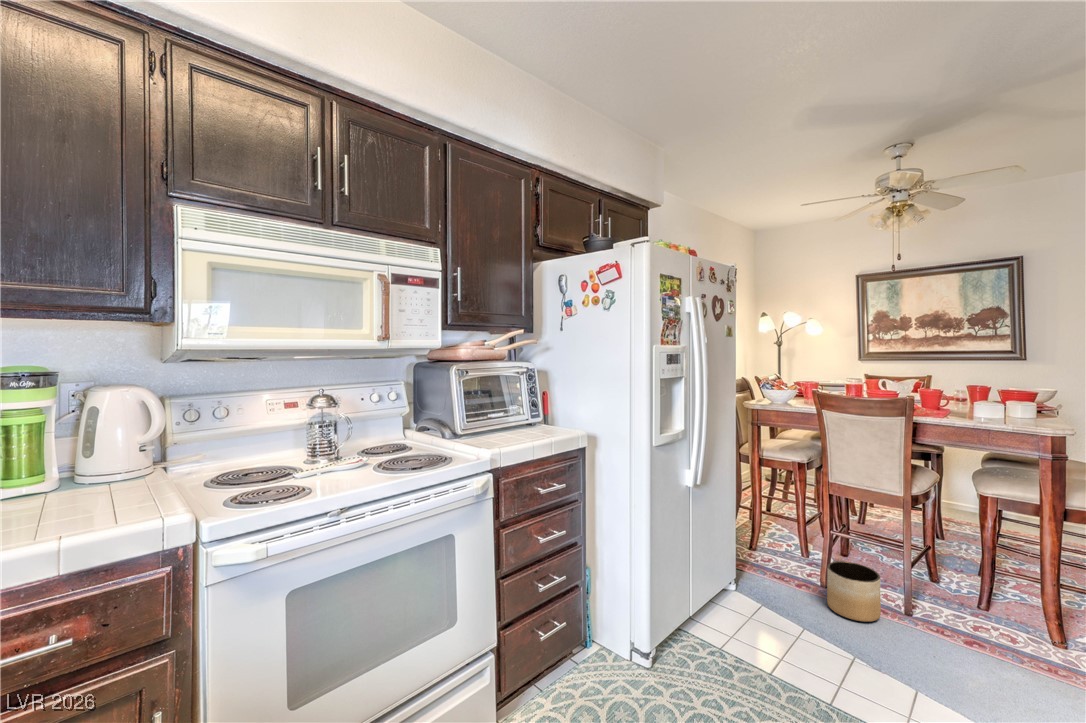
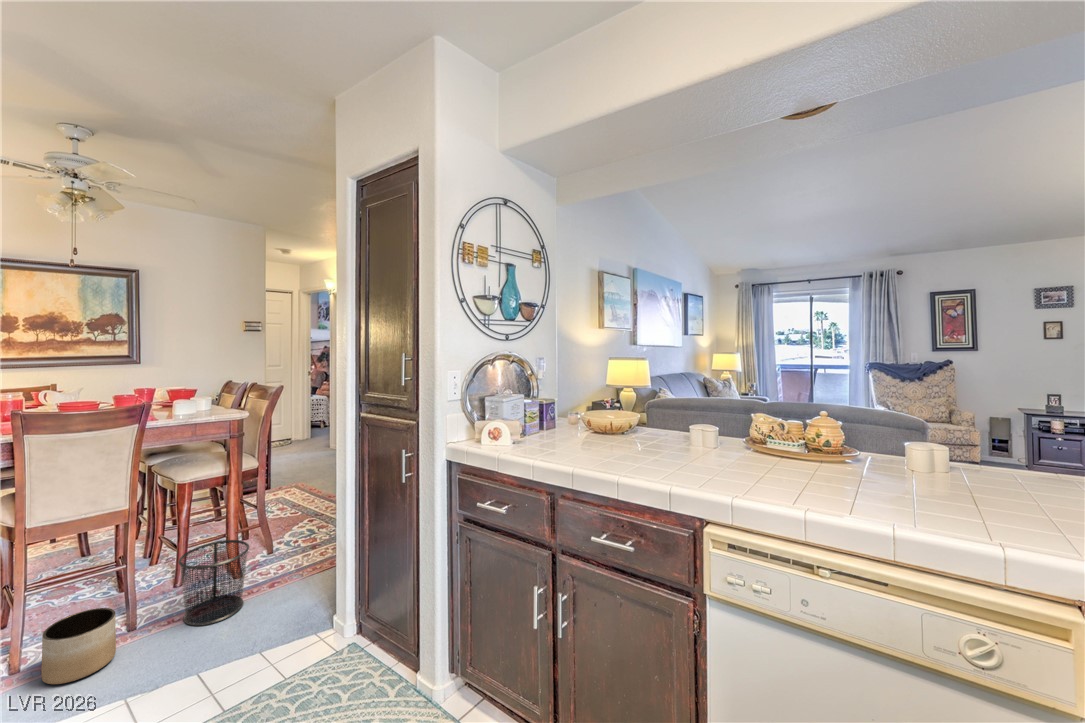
waste bin: none [946,563,1046,673] -> present [178,540,249,626]

